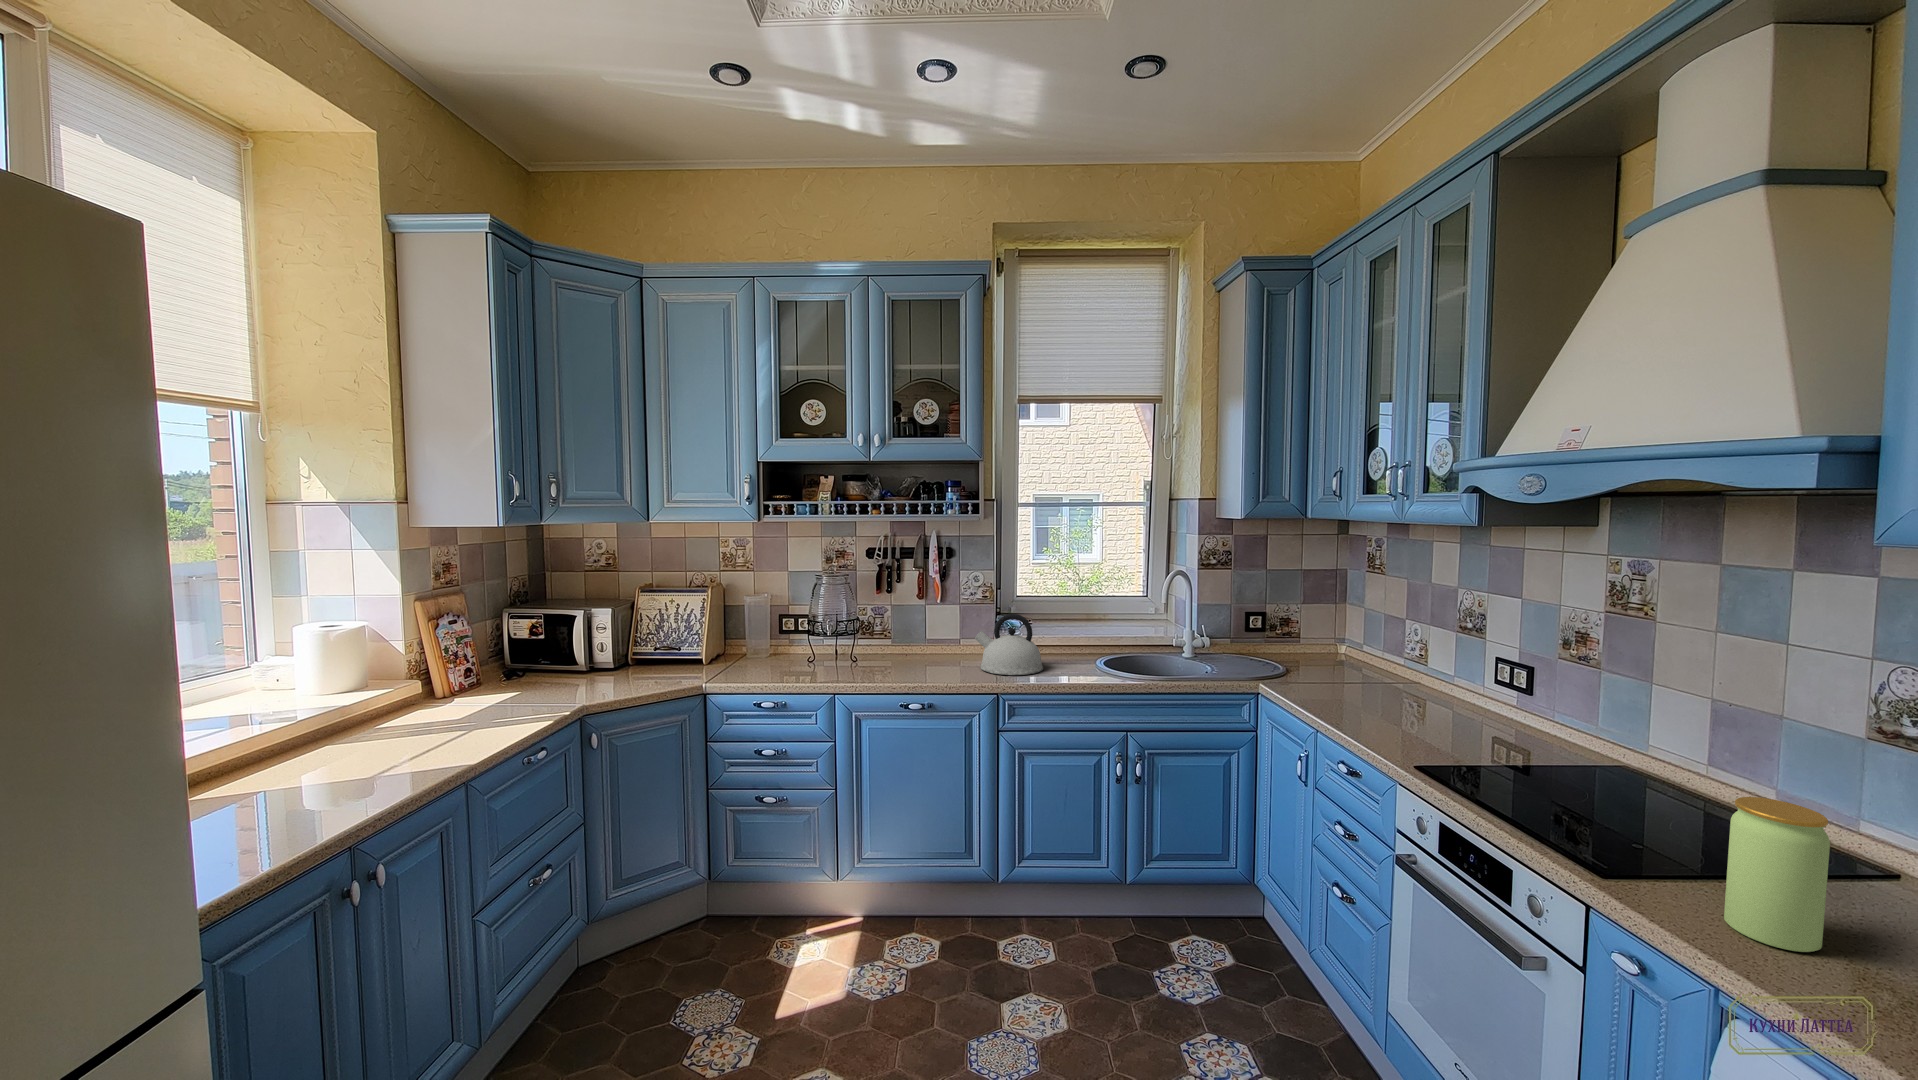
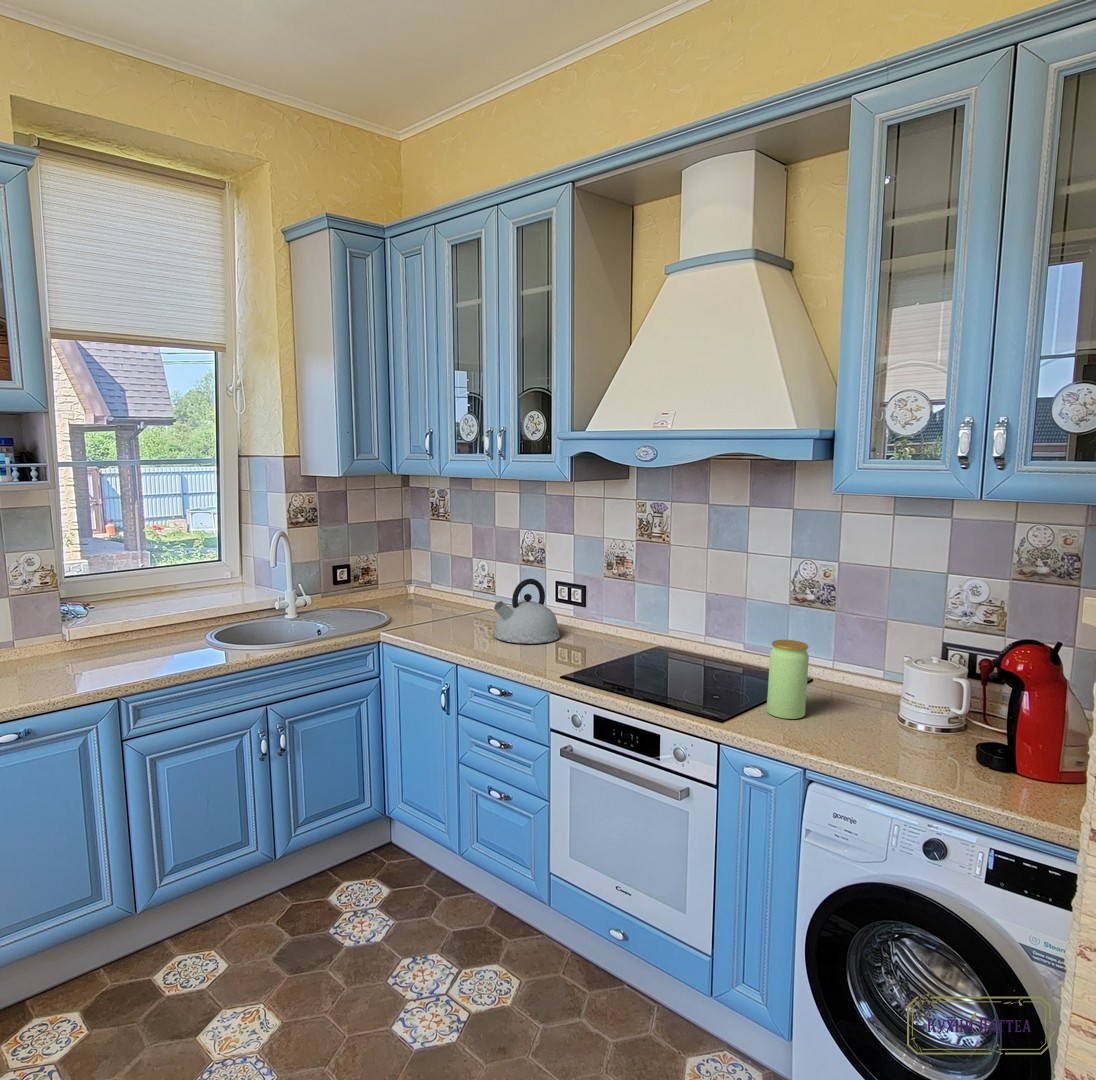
kettle: present [975,614,1043,675] -> present [493,579,560,644]

